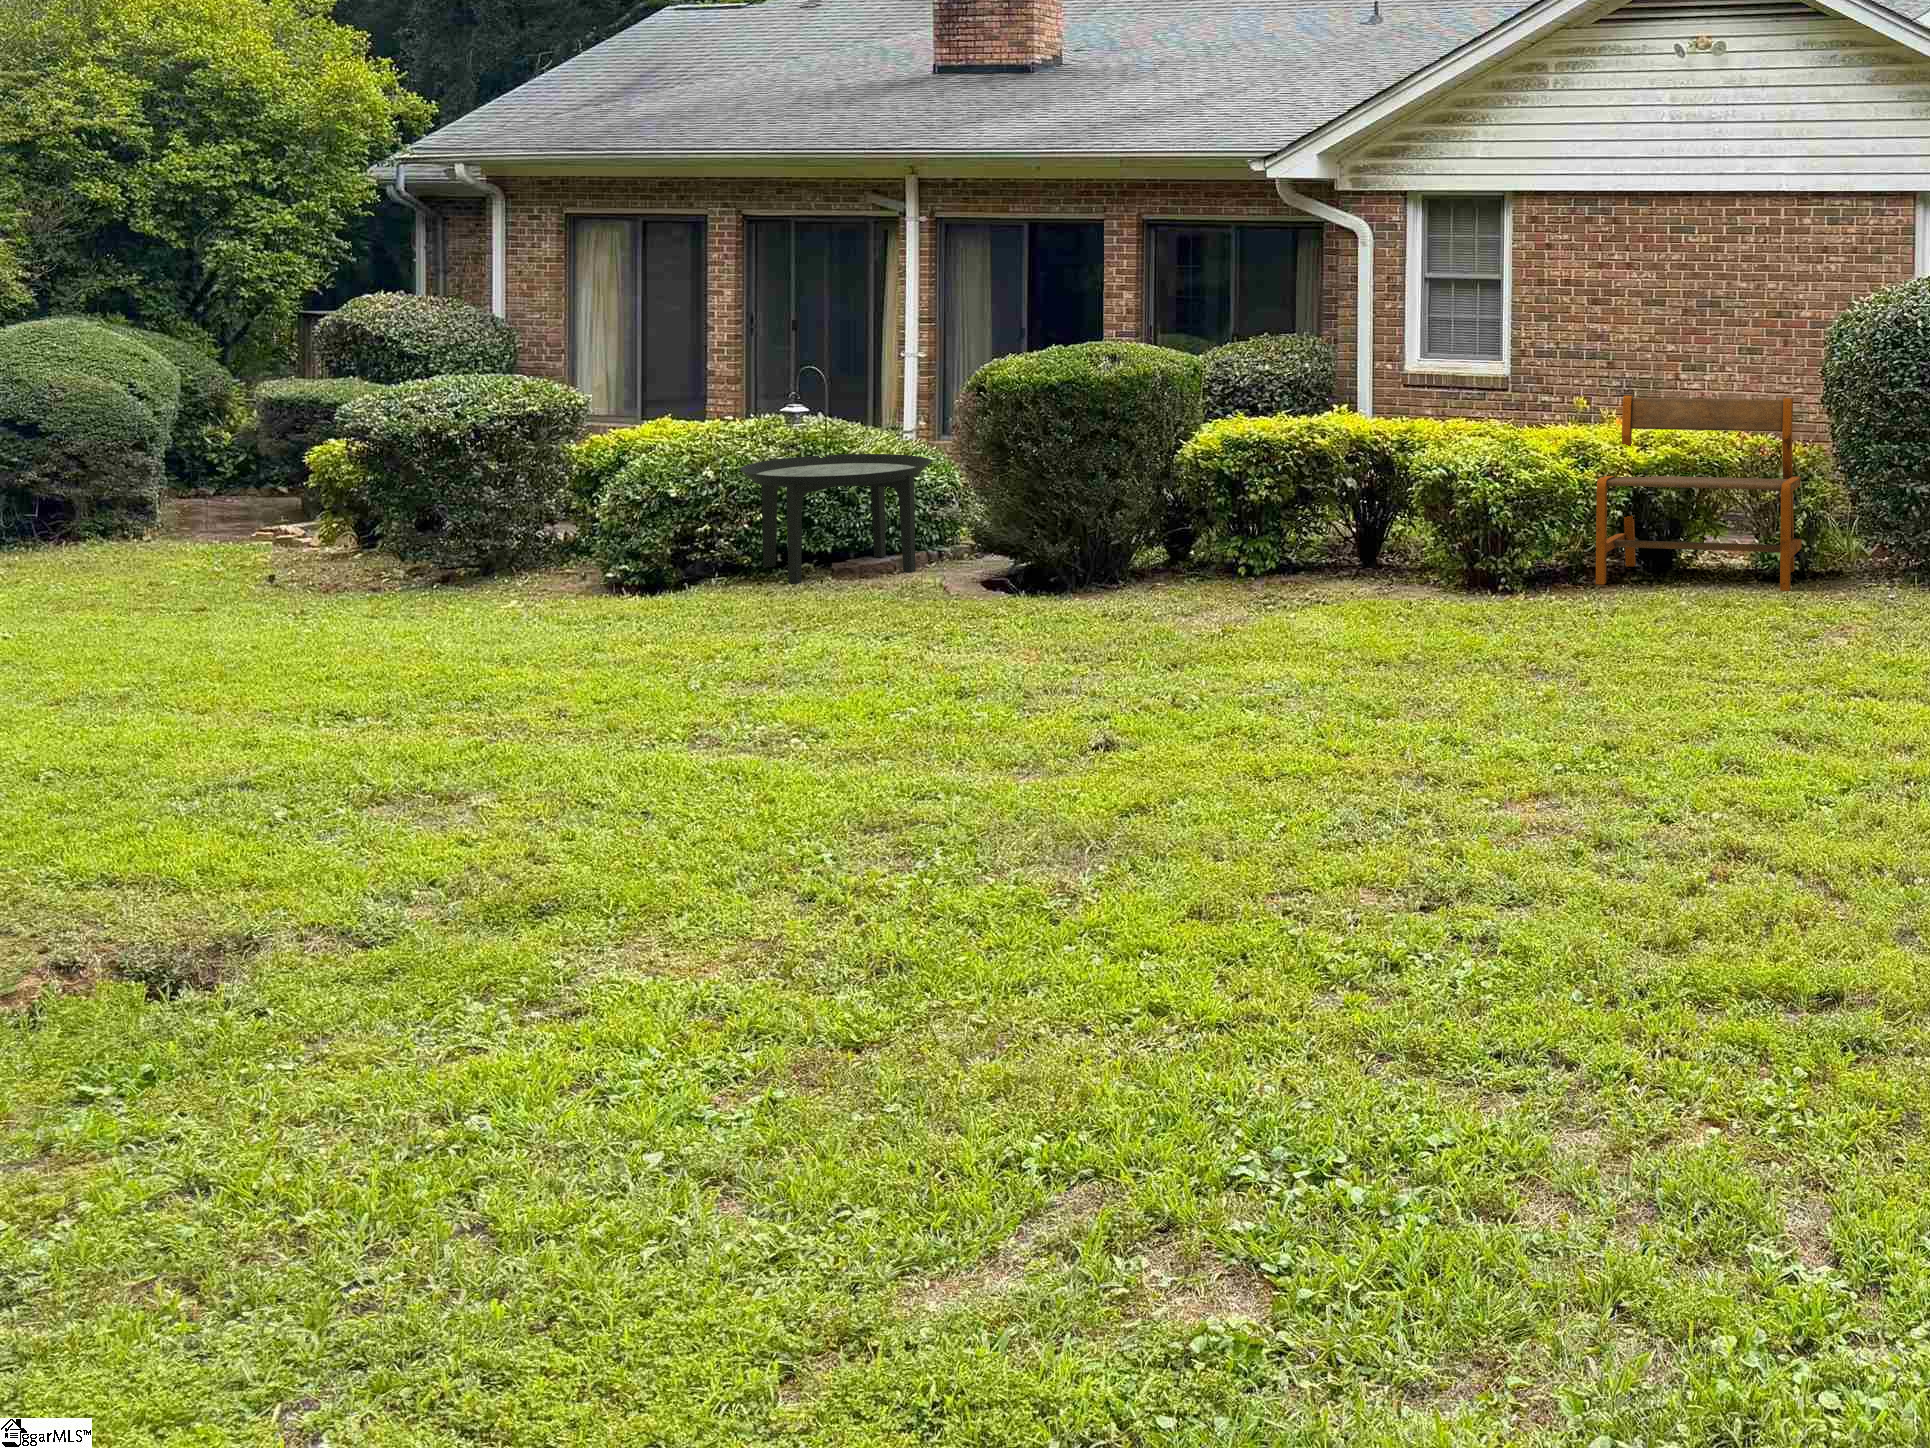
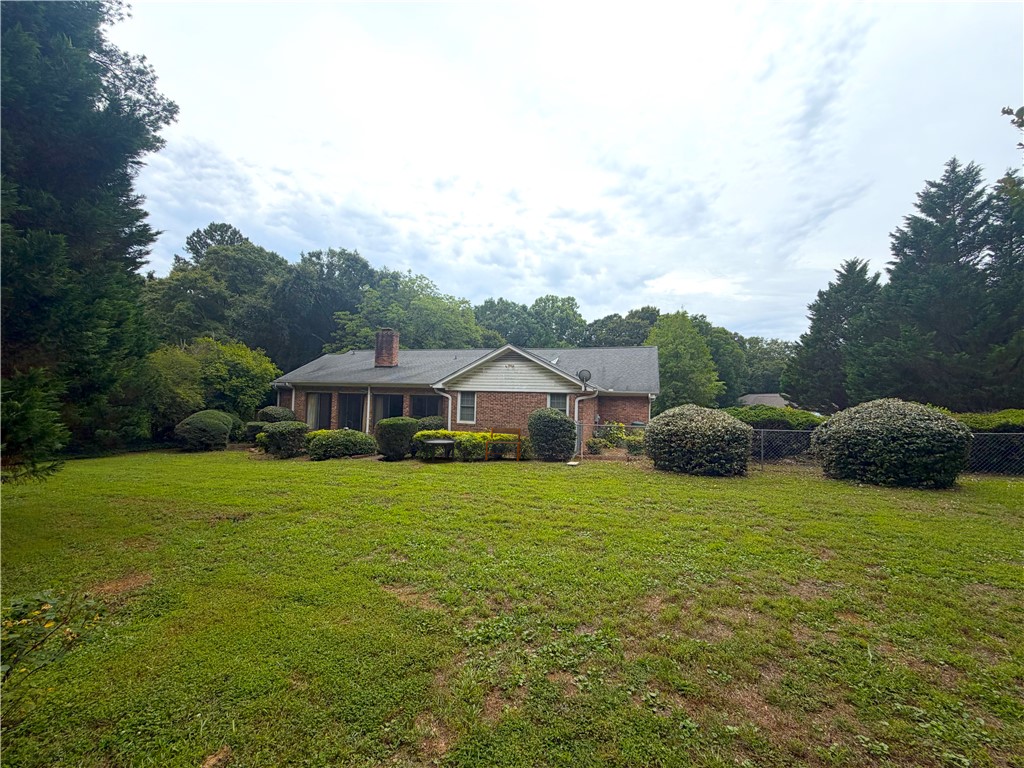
round table: present [740,454,931,584] -> present [423,439,457,463]

